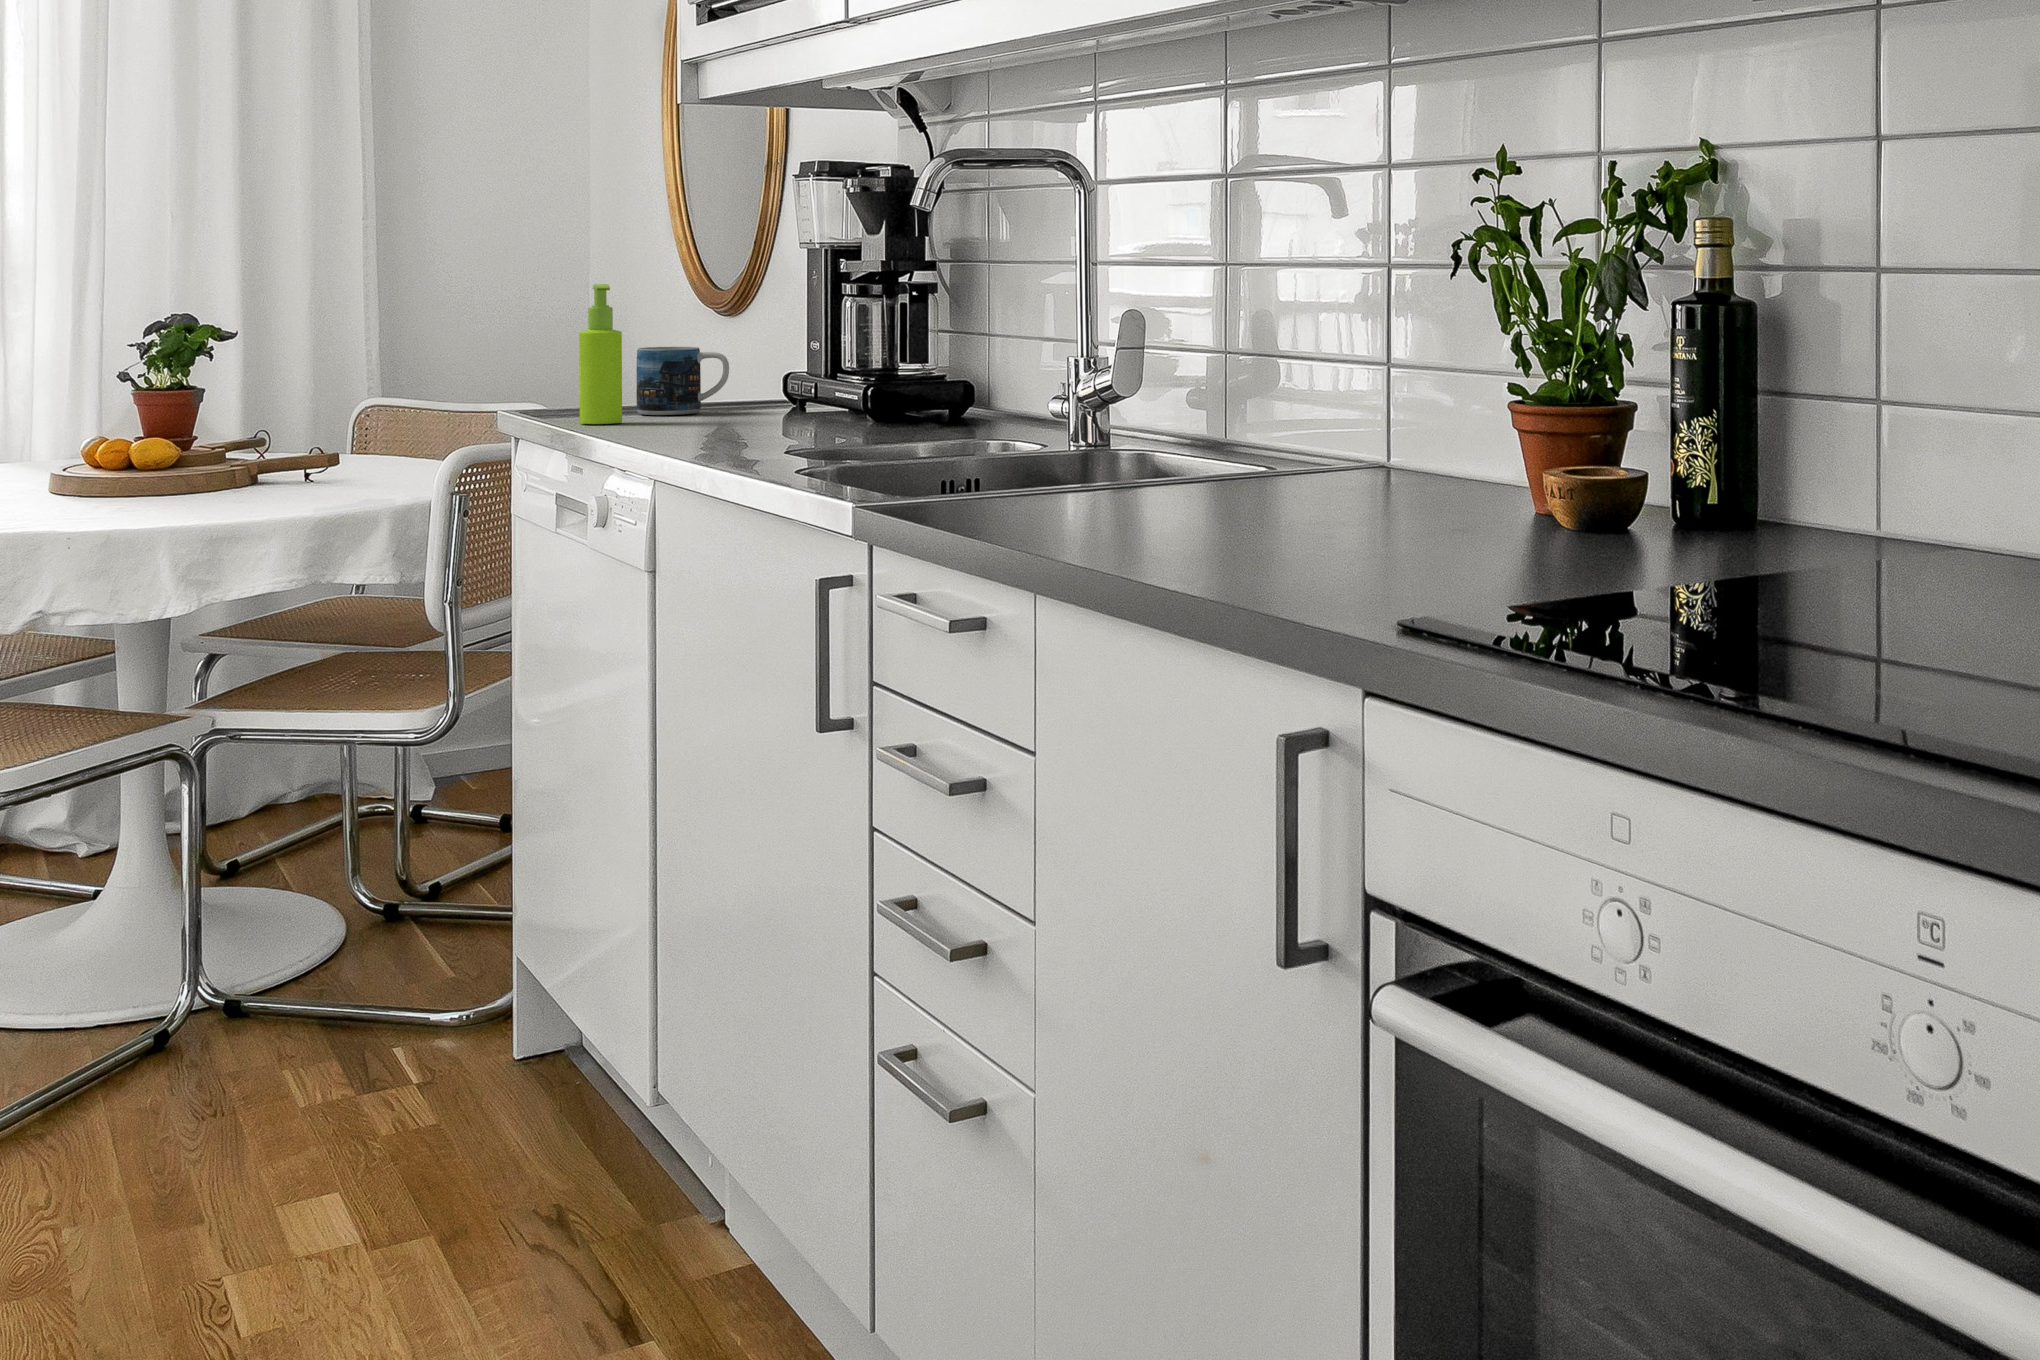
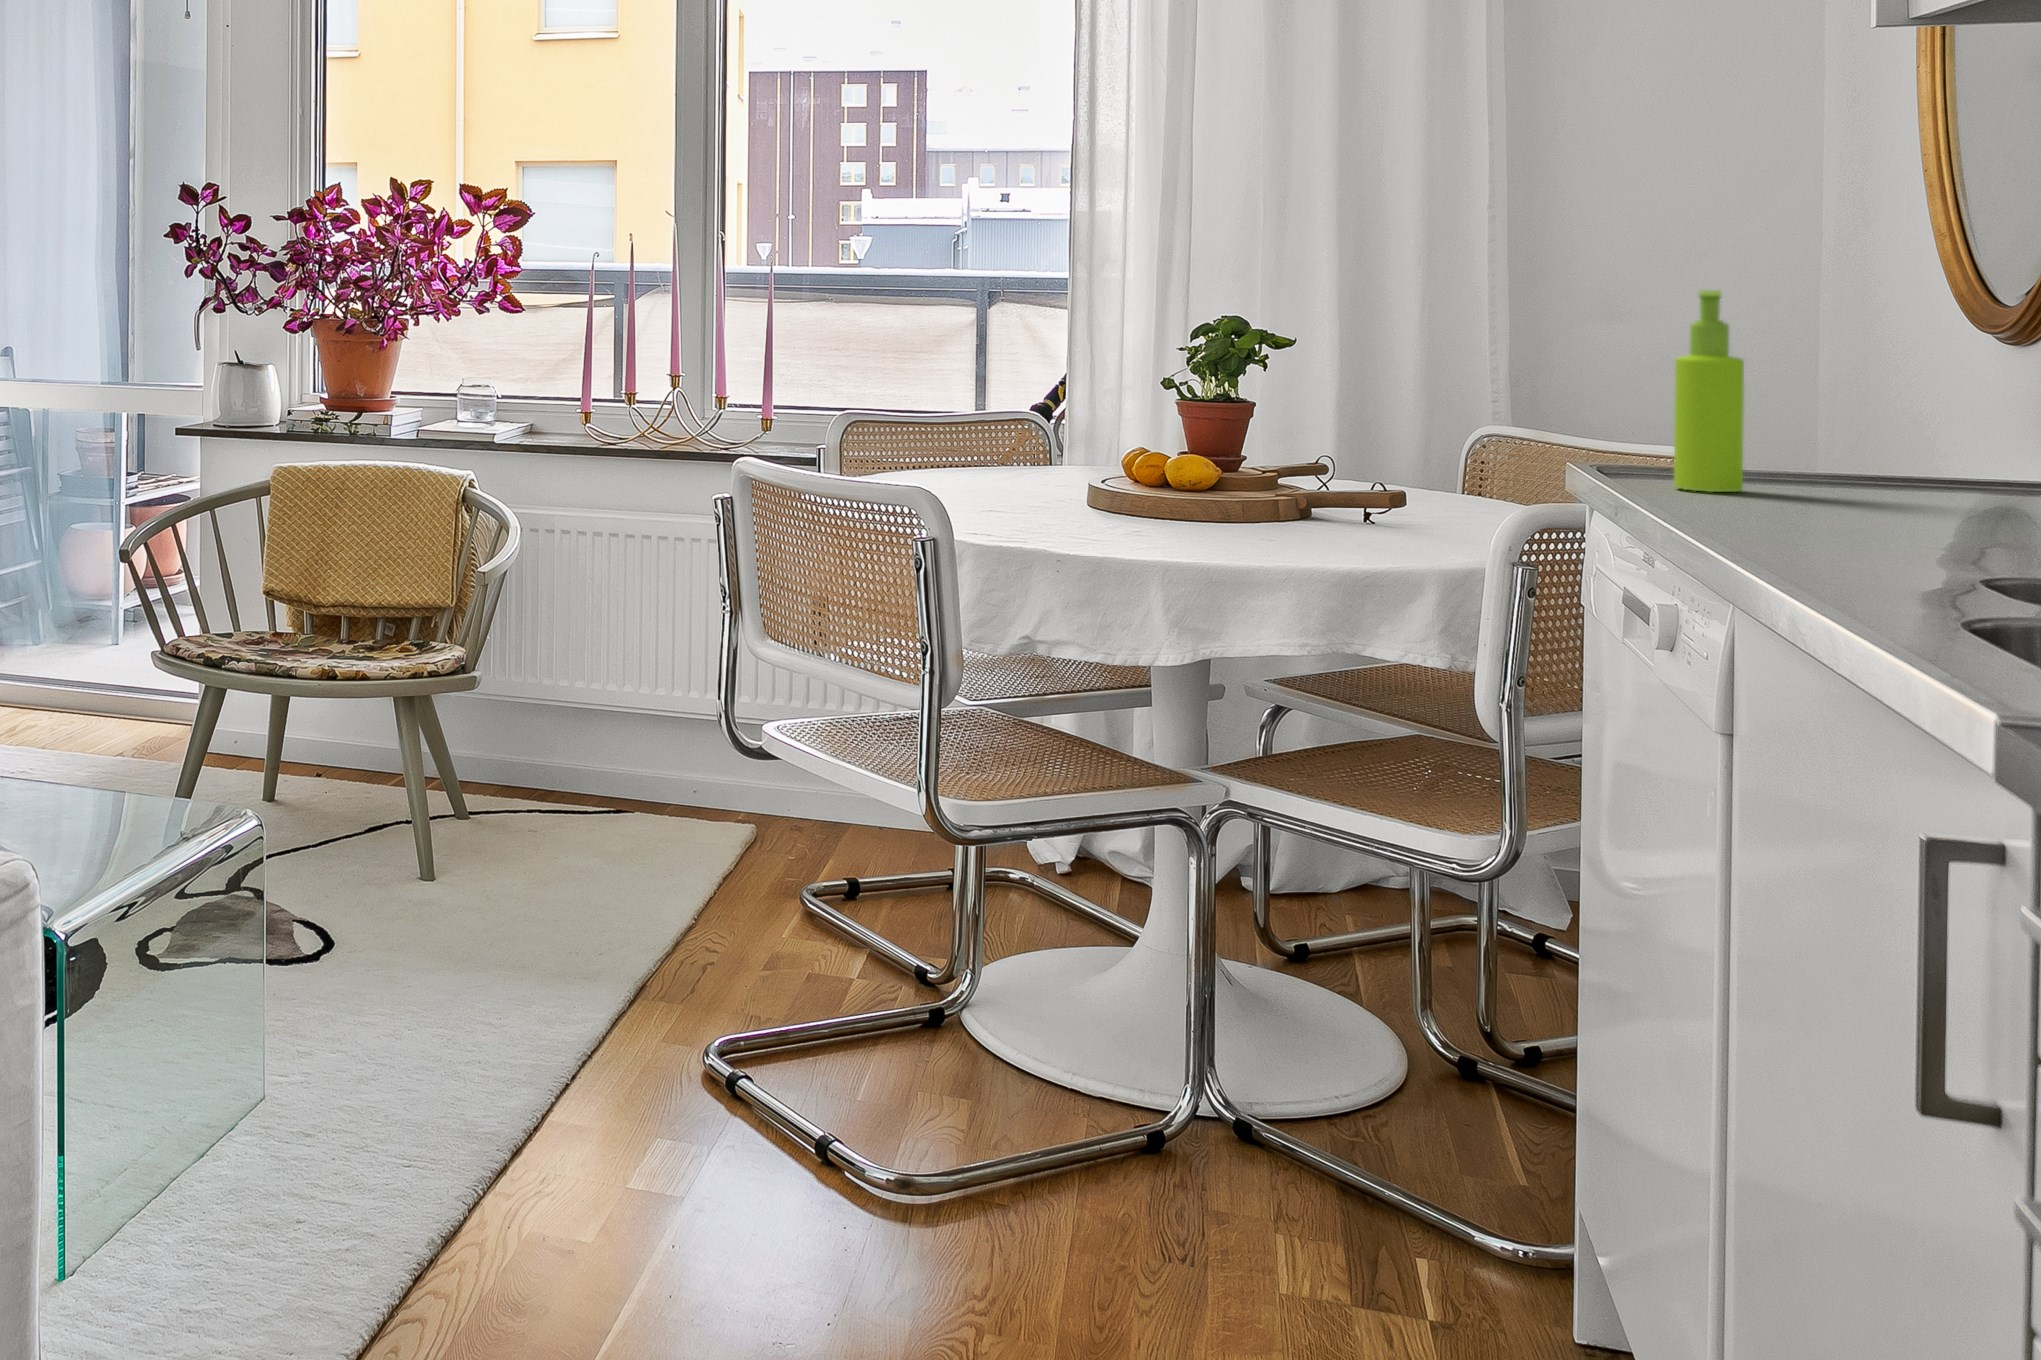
mug: present [636,347,729,415] -> none [1785,383,1946,486]

